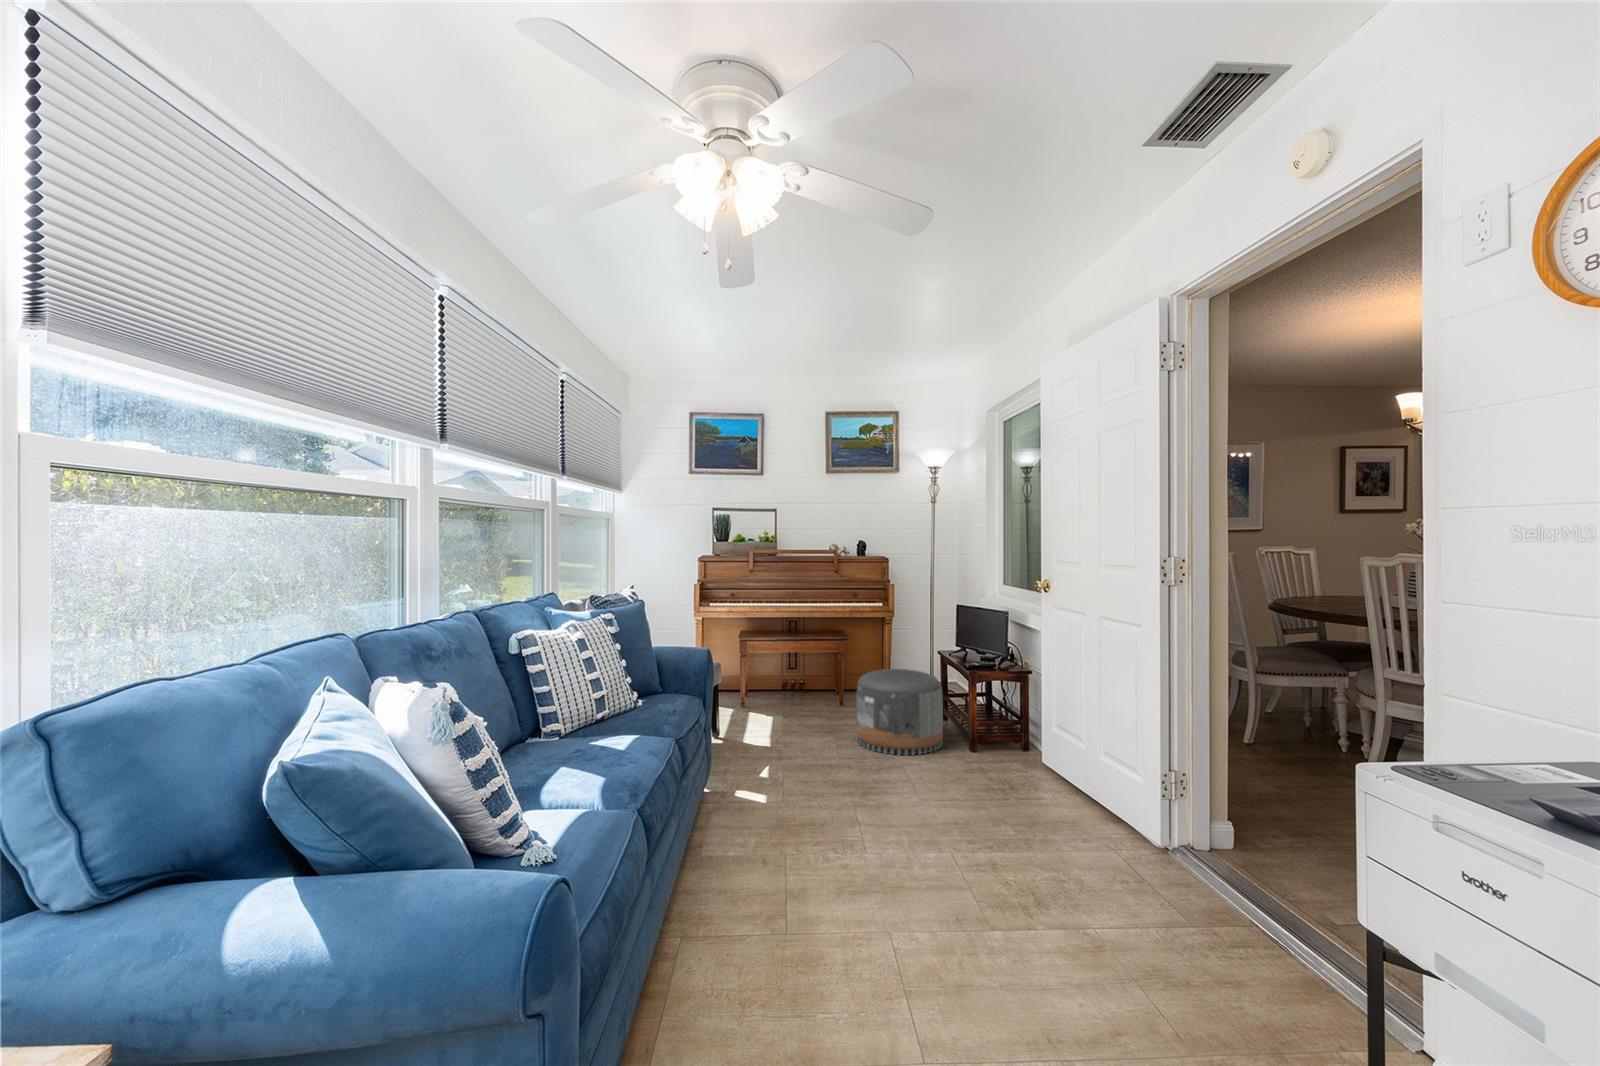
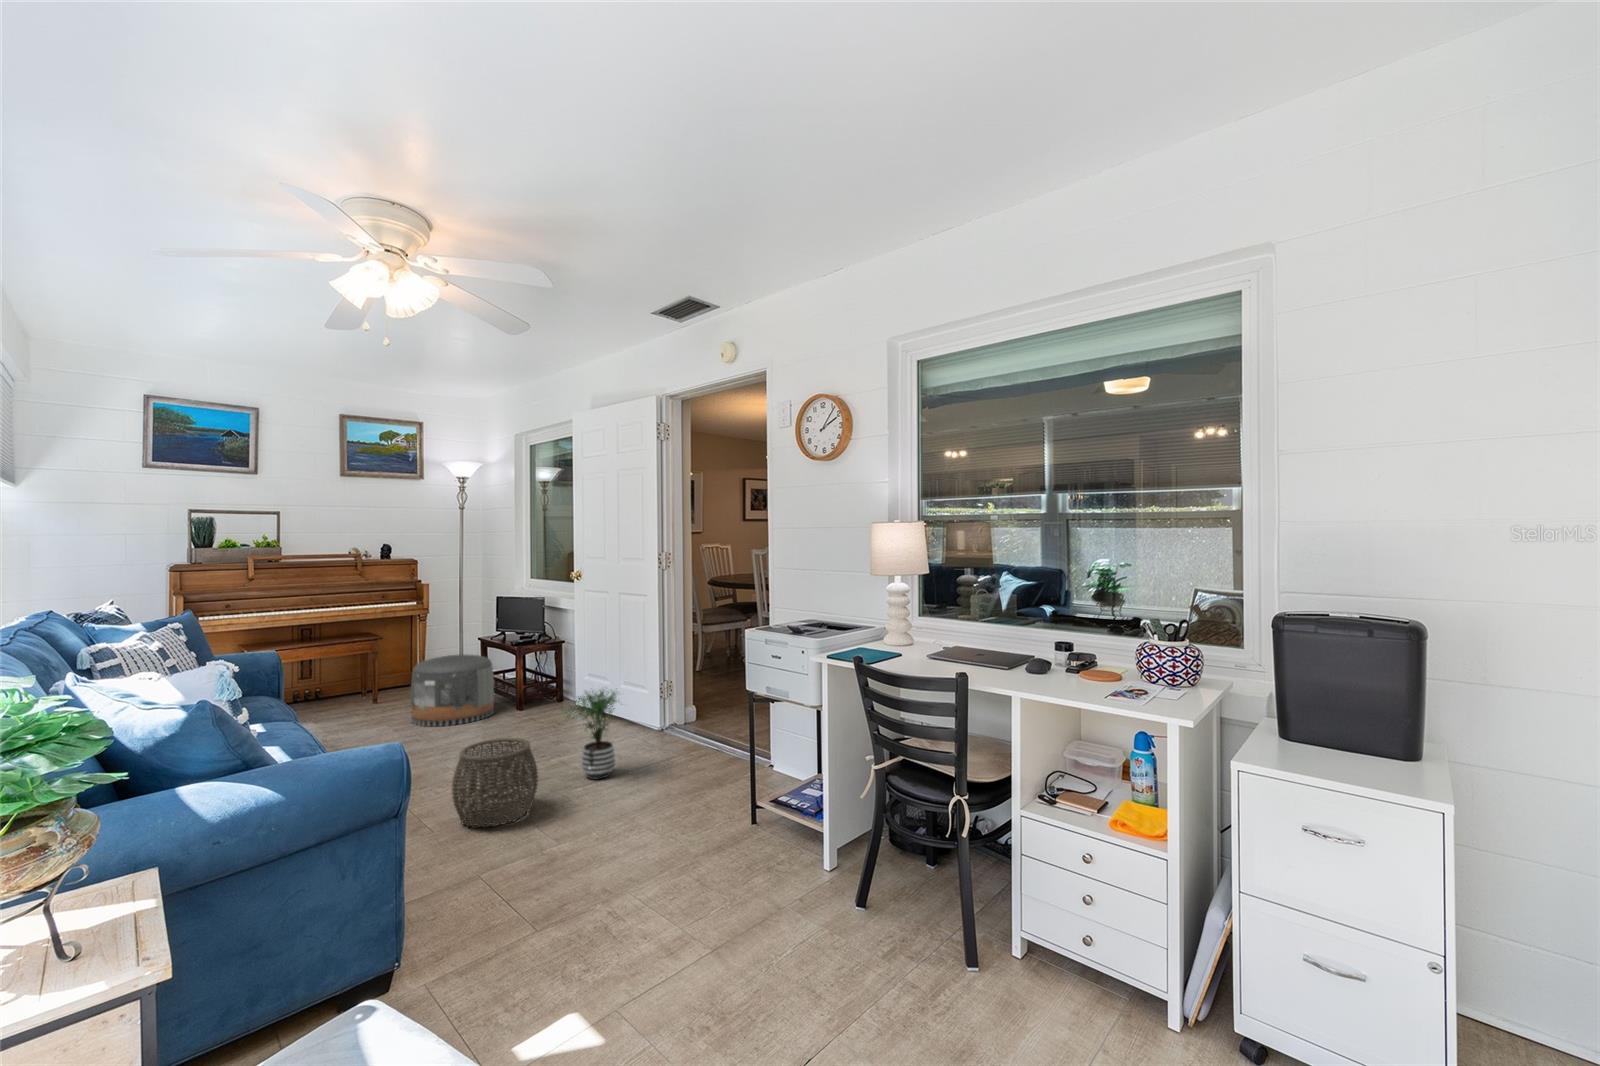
potted plant: none [969,771,1079,932] -> present [566,689,616,779]
woven basket: none [793,823,913,976] -> present [452,738,538,828]

